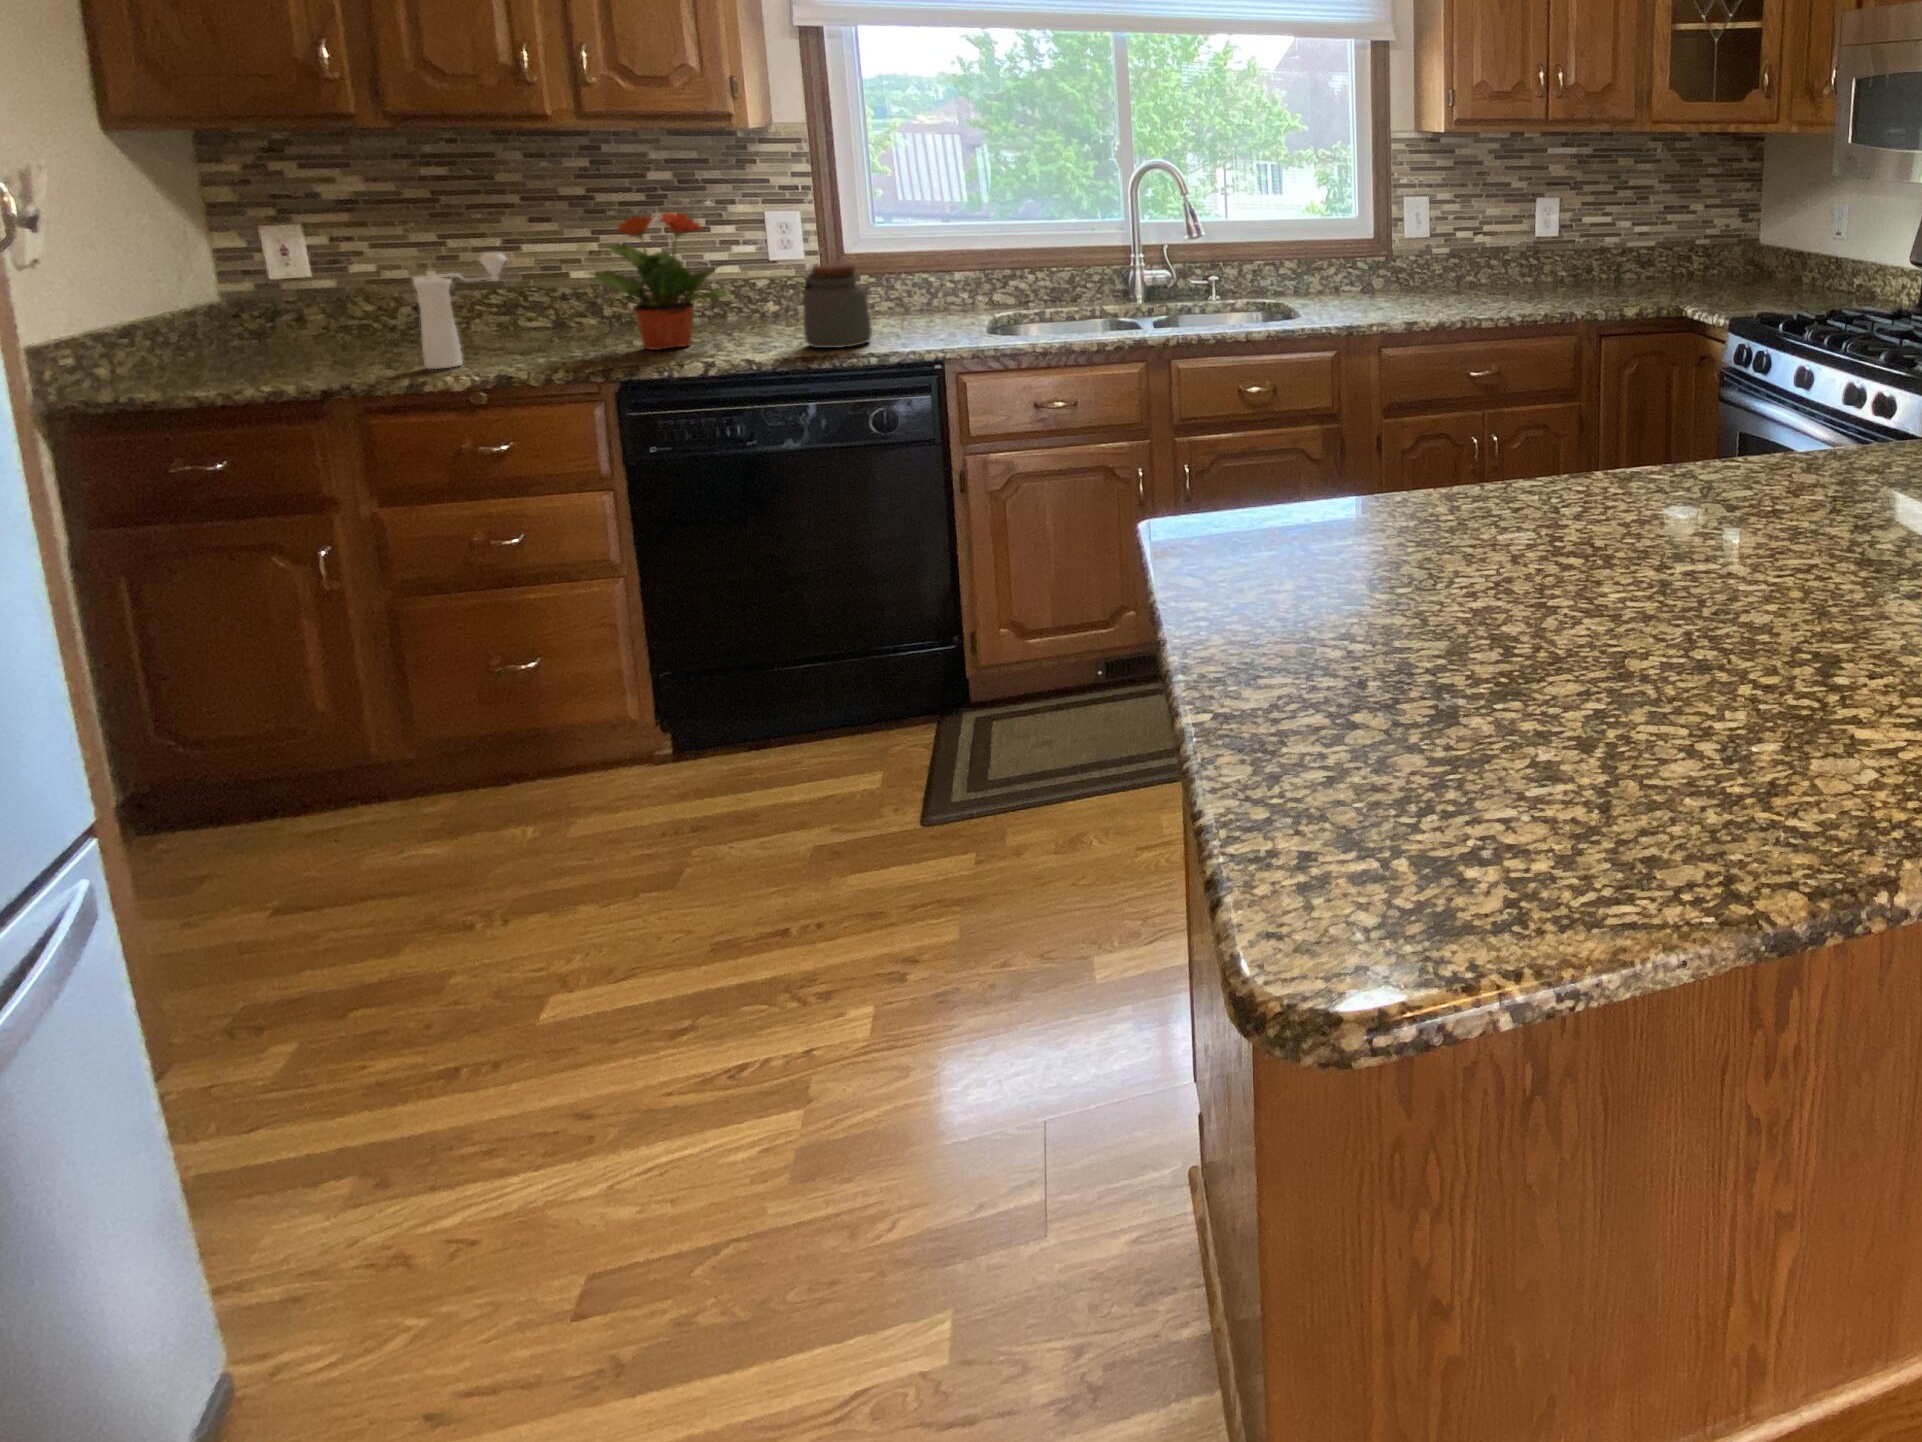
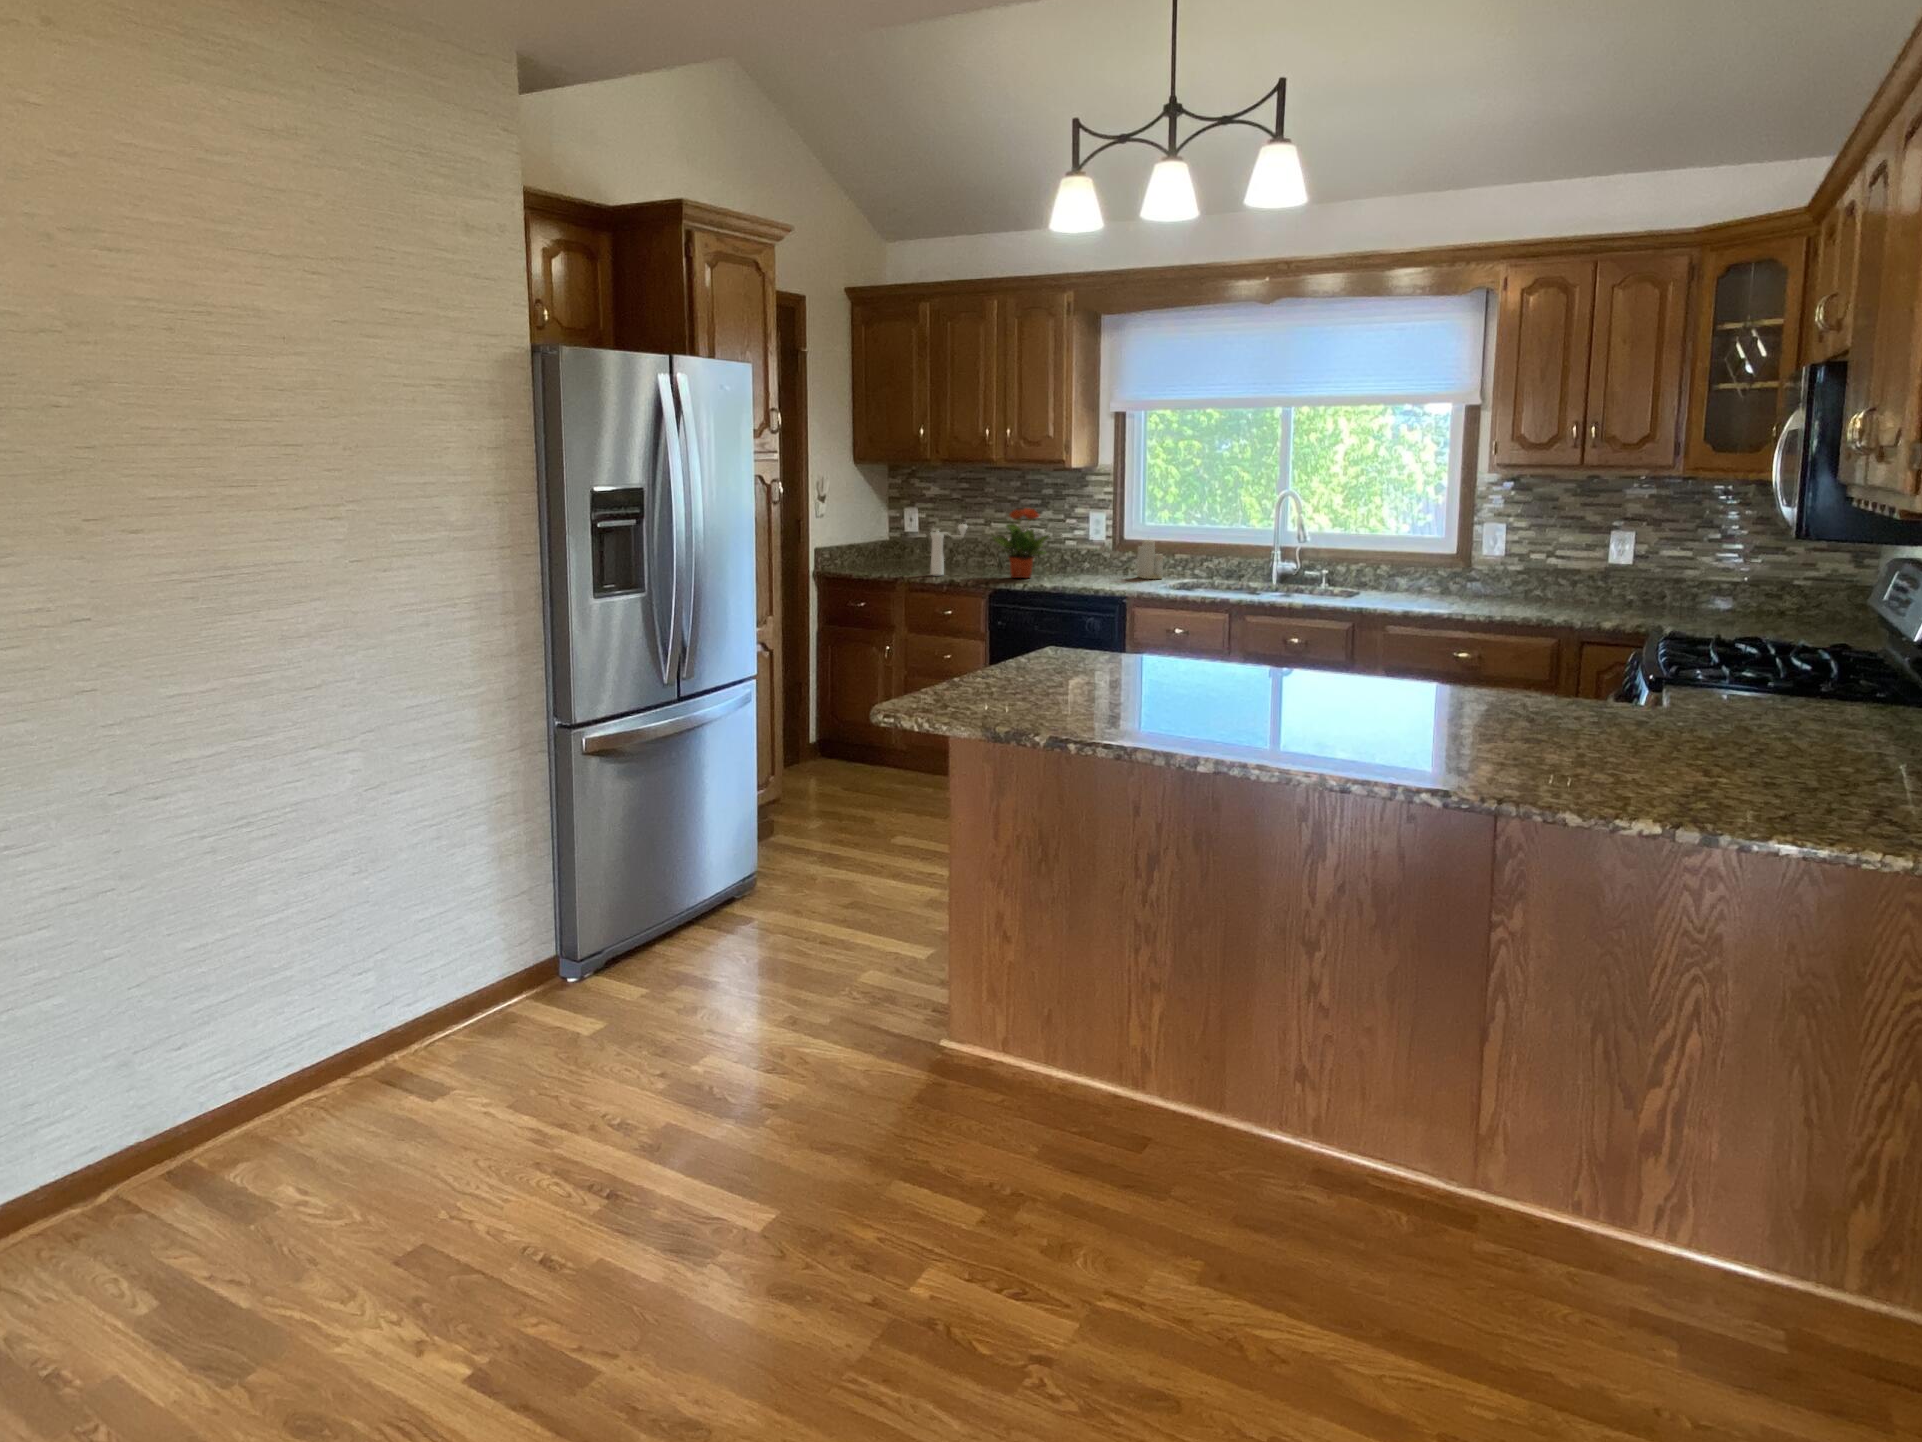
candle: none [889,246,945,318] -> present [1137,540,1163,579]
jar: present [803,264,872,348] -> none [1070,540,1103,586]

